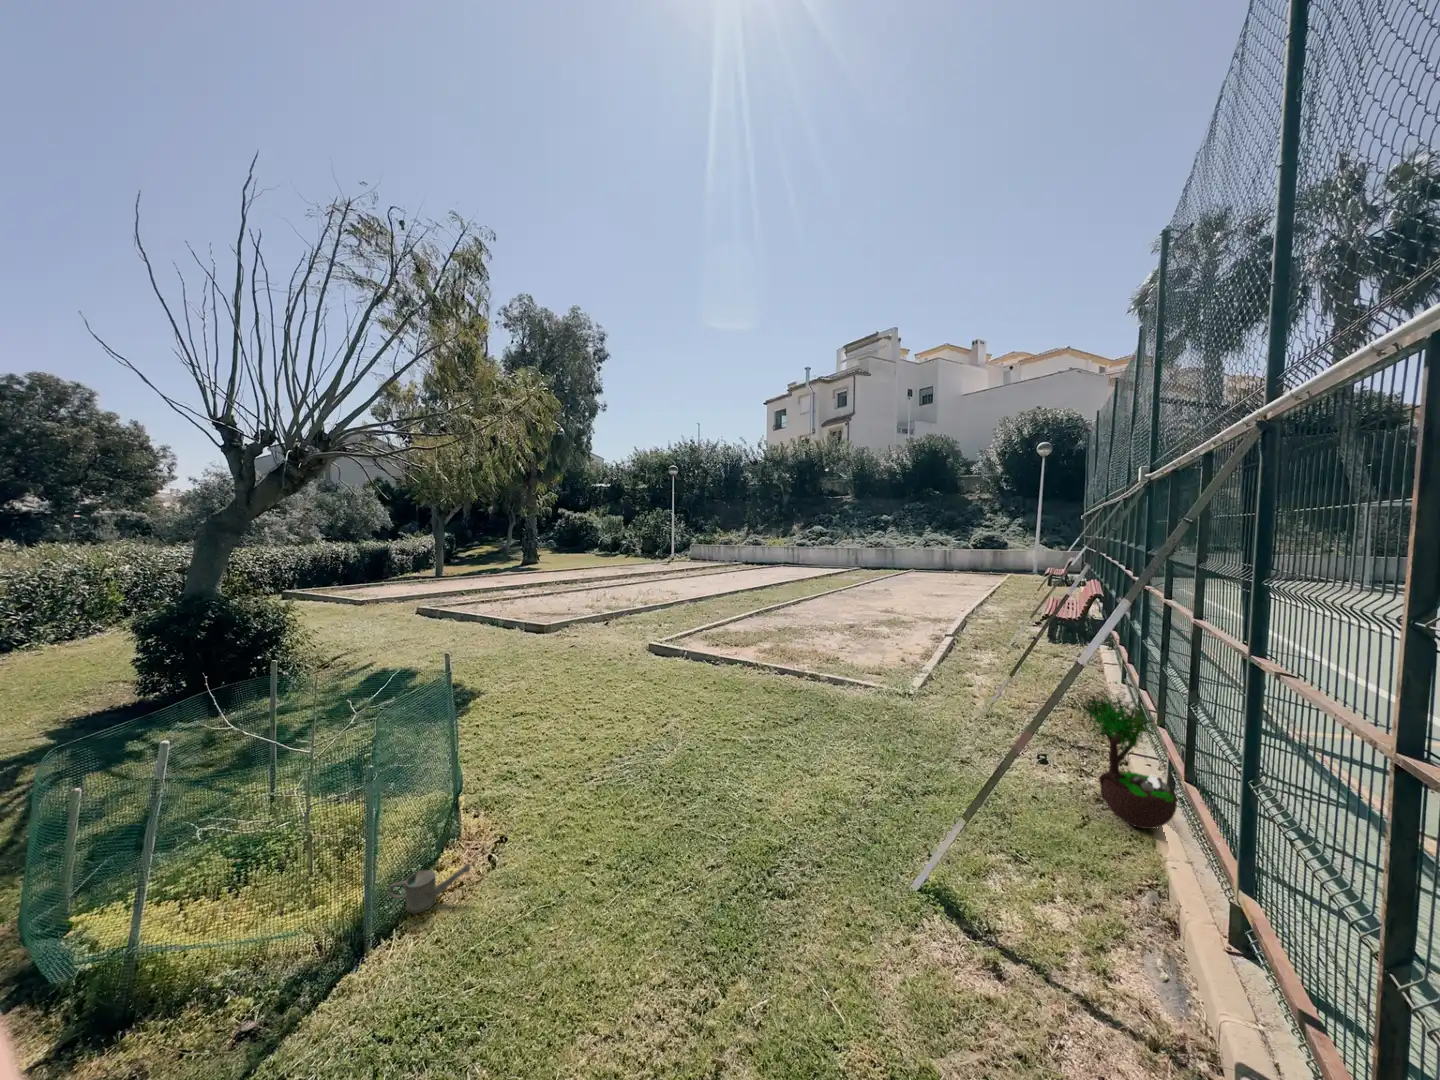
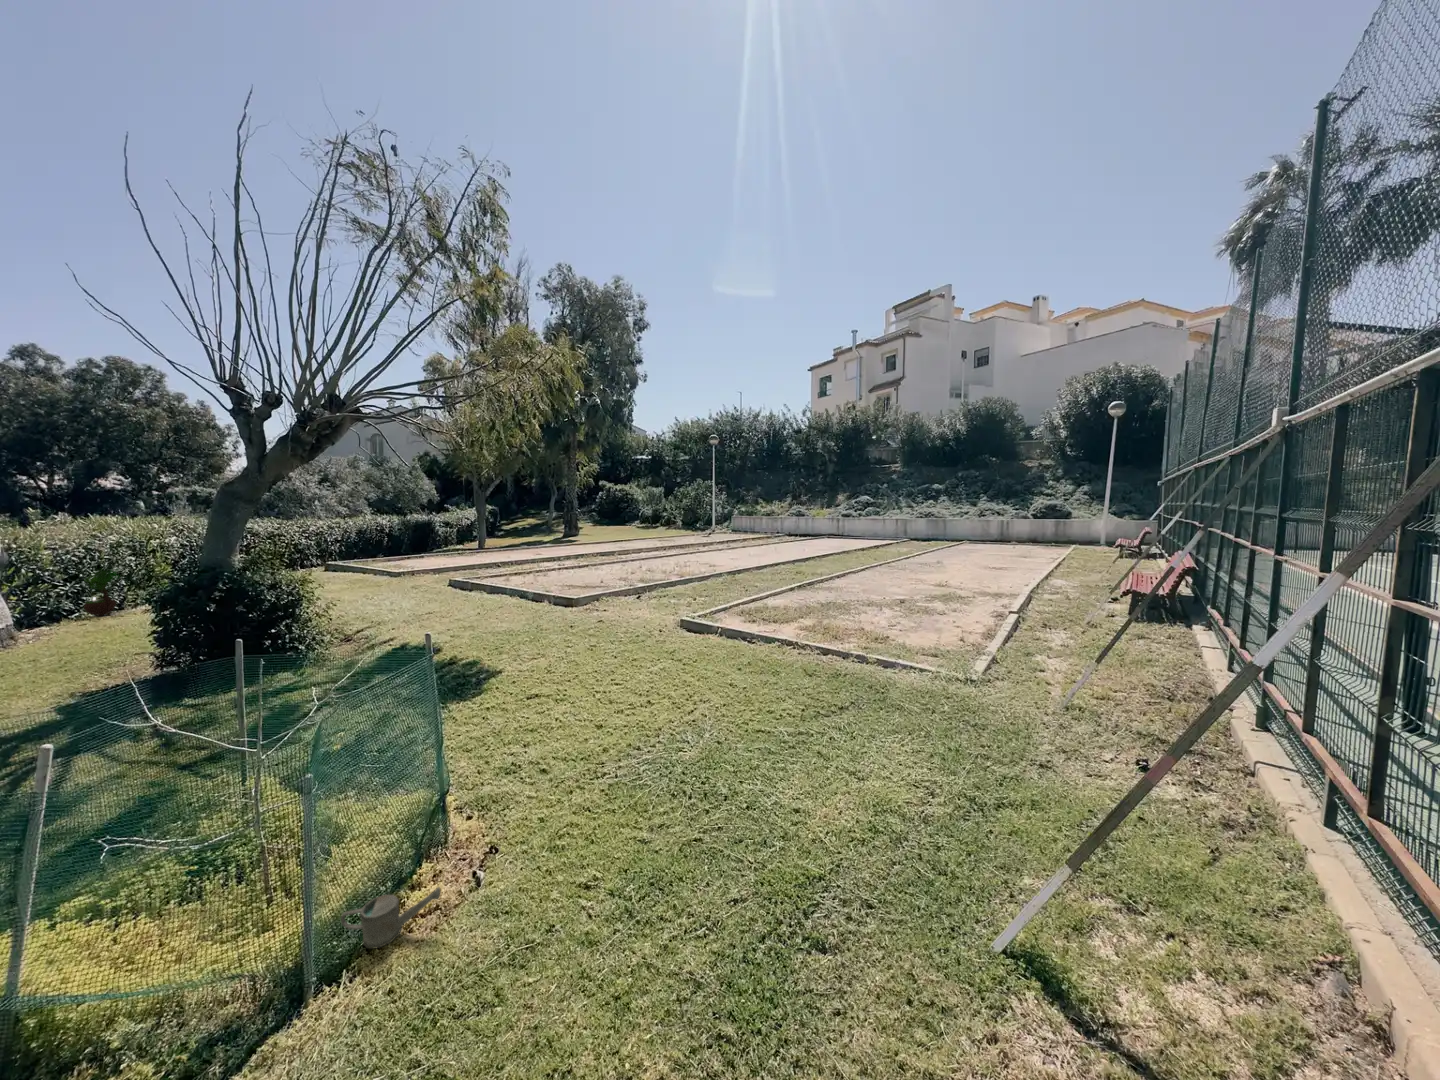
potted tree: present [1078,690,1177,829] -> present [84,569,117,616]

